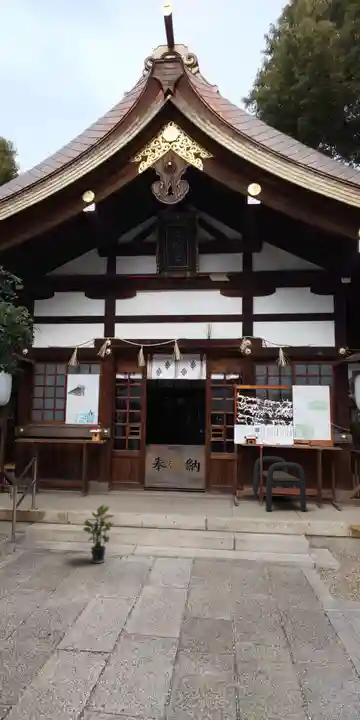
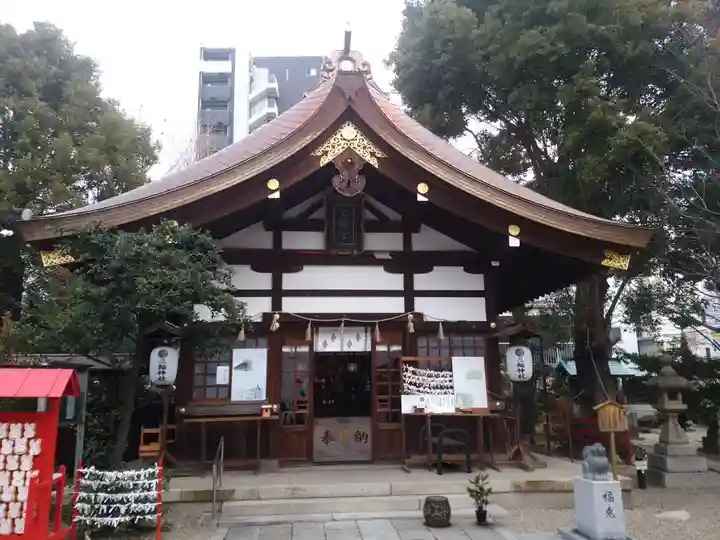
potted plant: present [83,504,113,563] -> present [467,474,493,524]
woven basket: none [227,537,261,575] -> present [423,496,451,526]

